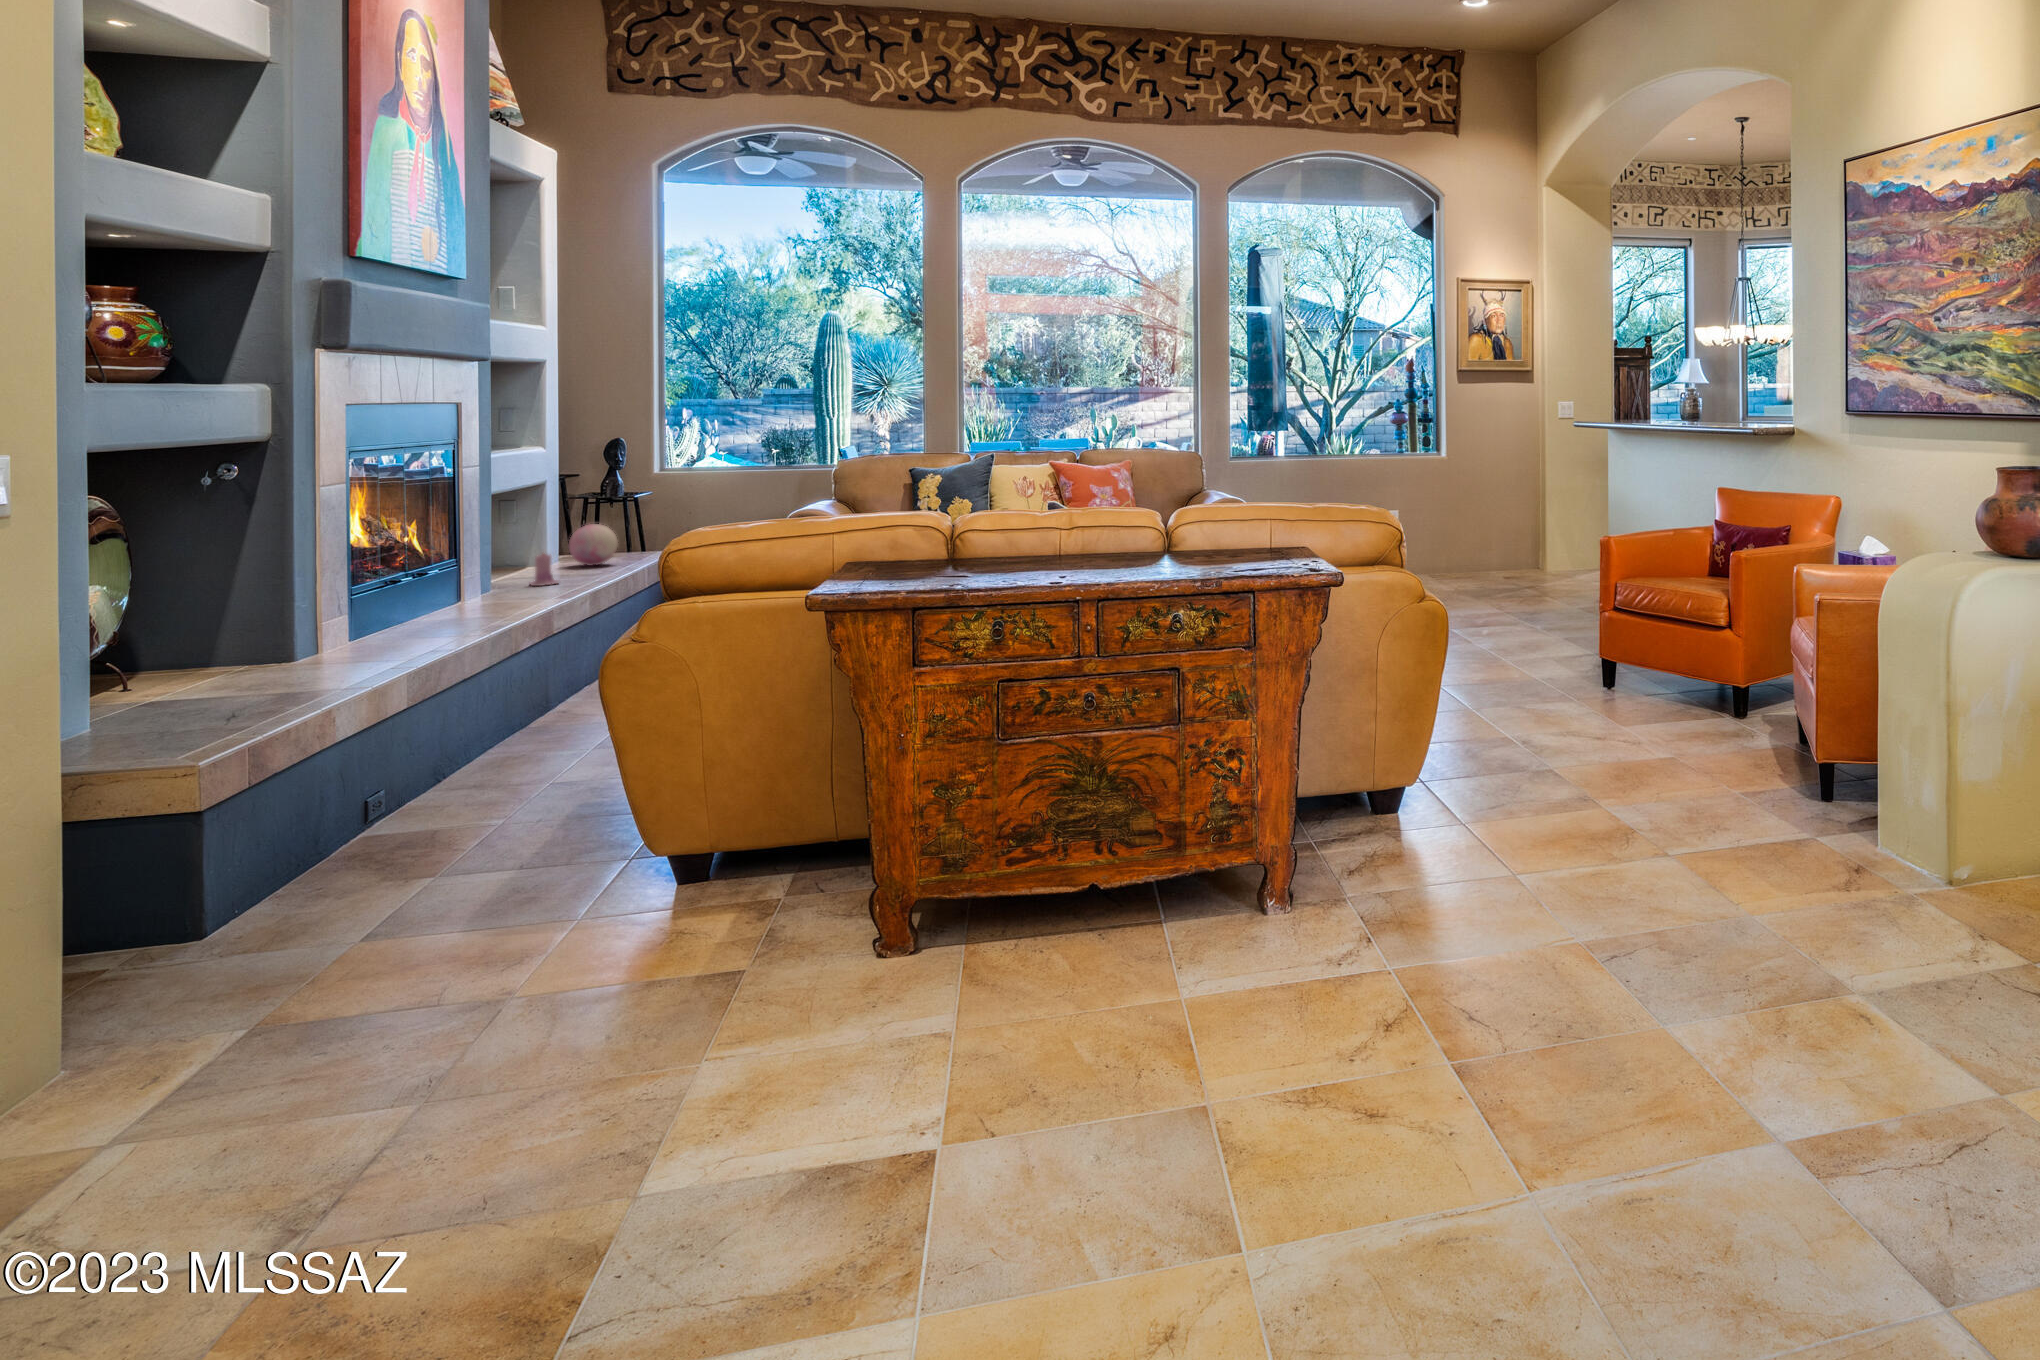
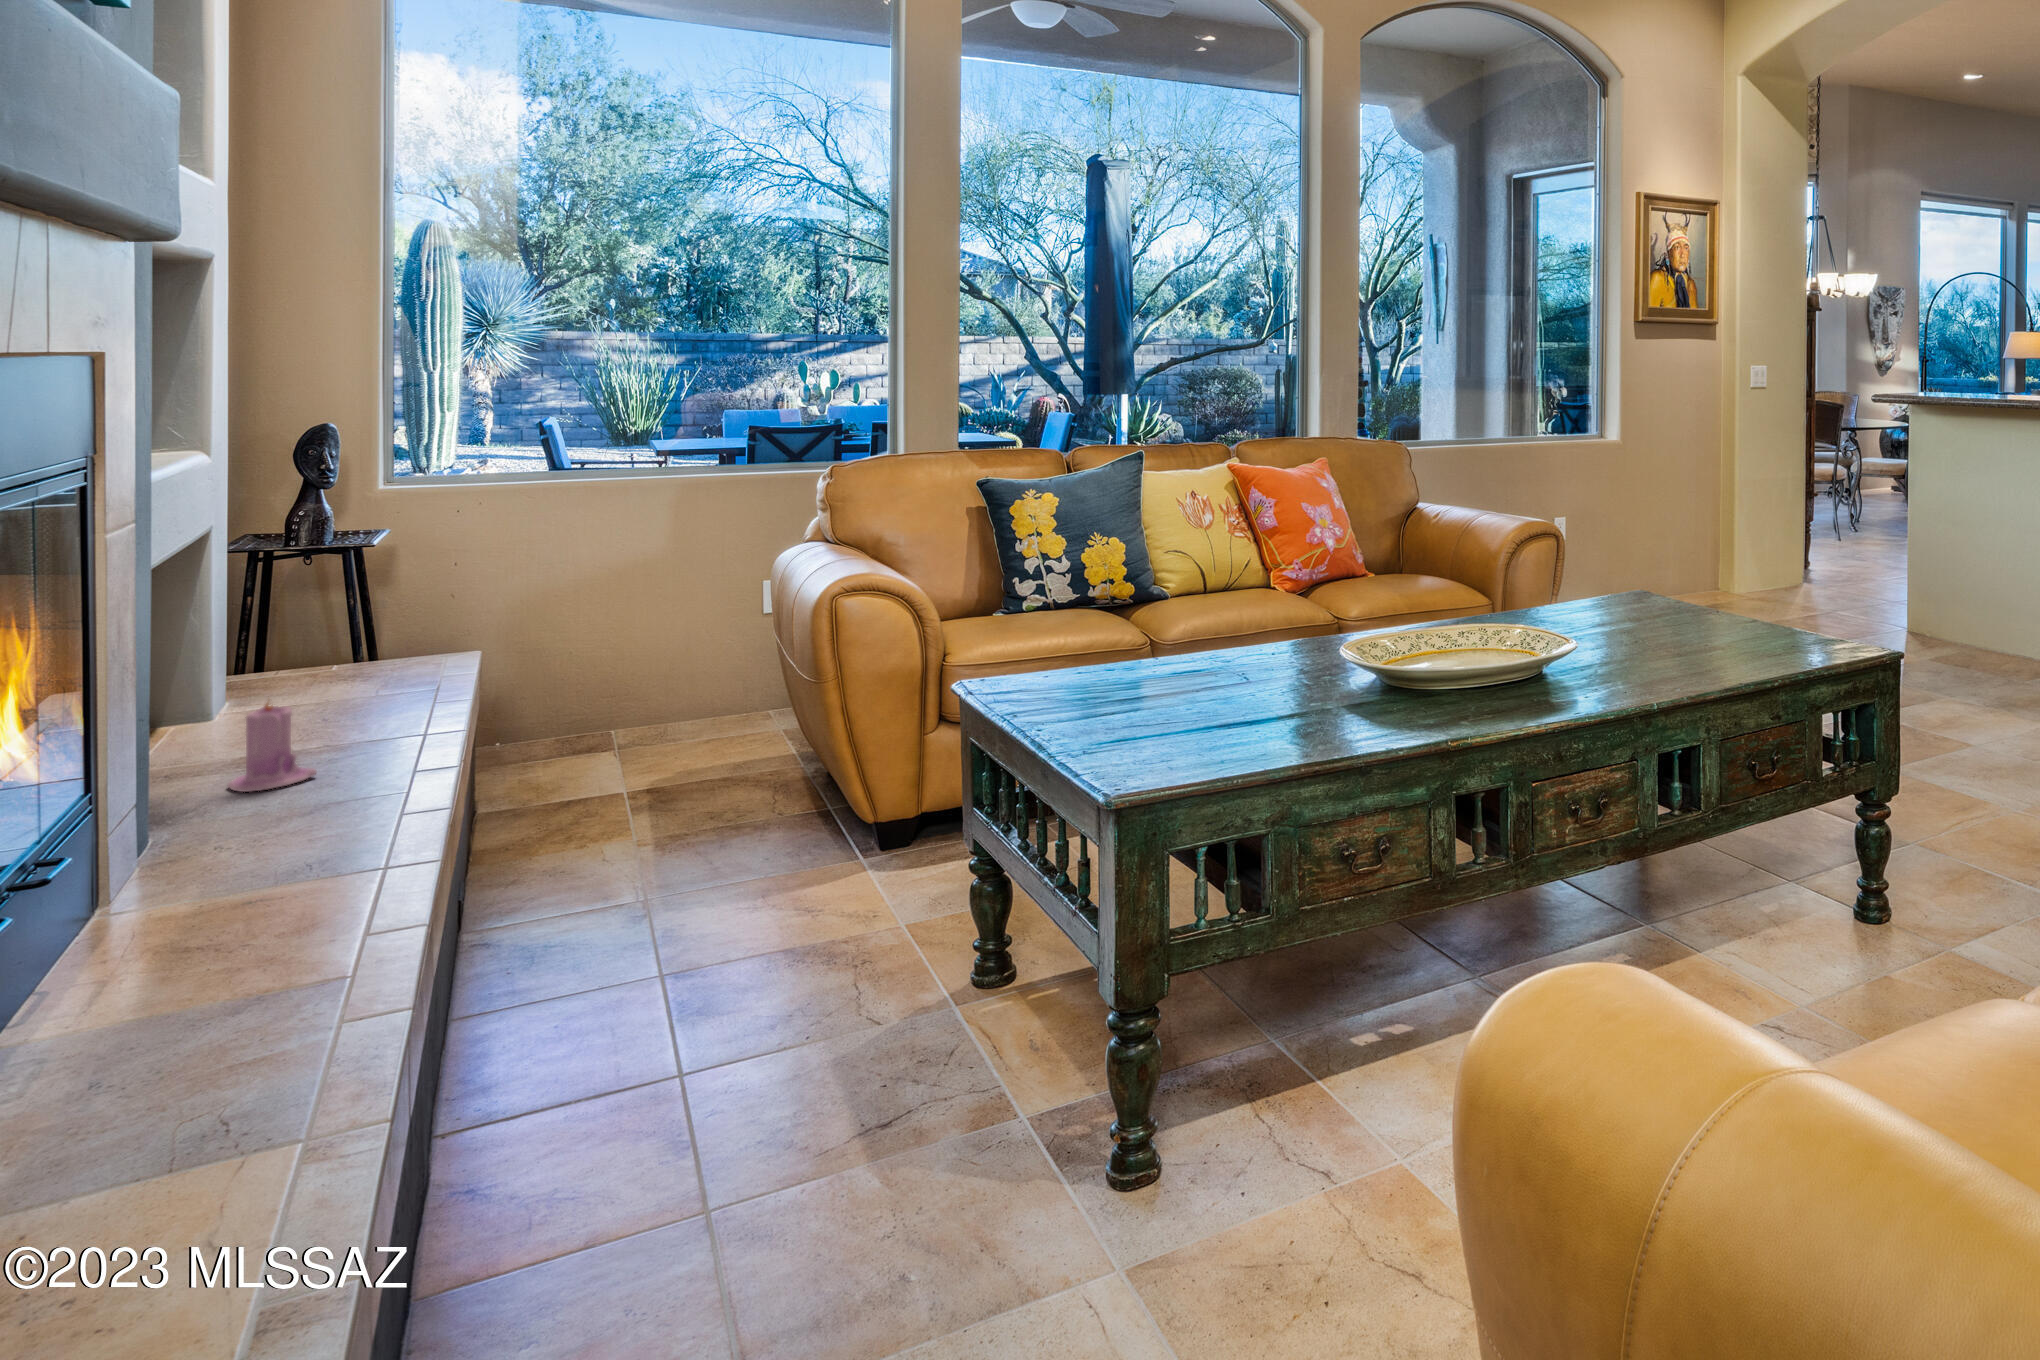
decorative orb: present [569,524,618,565] -> none [277,608,400,702]

